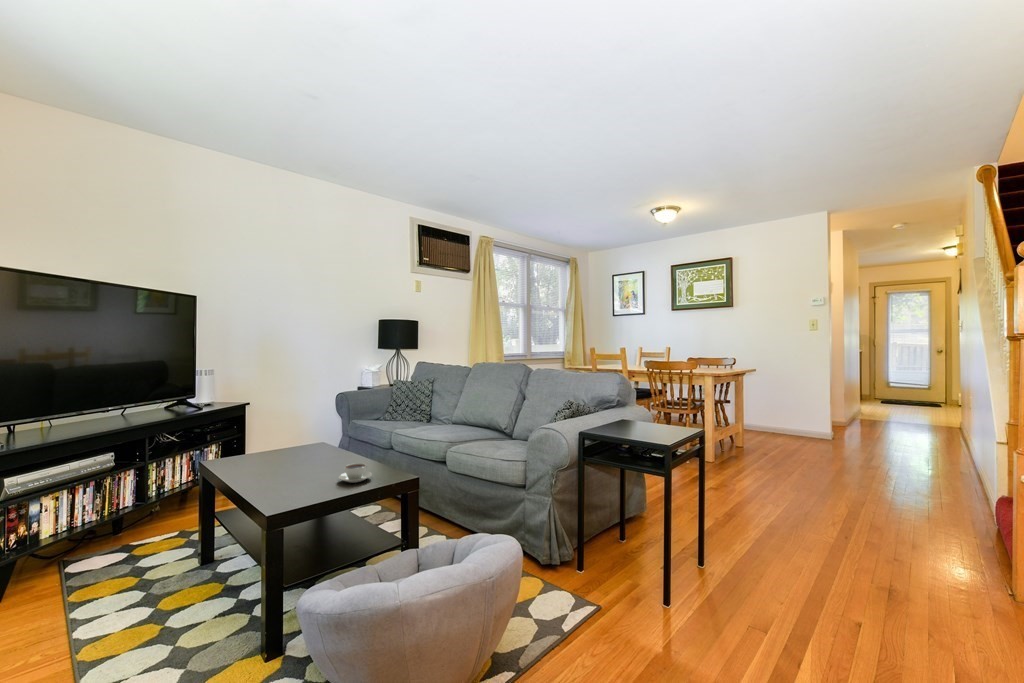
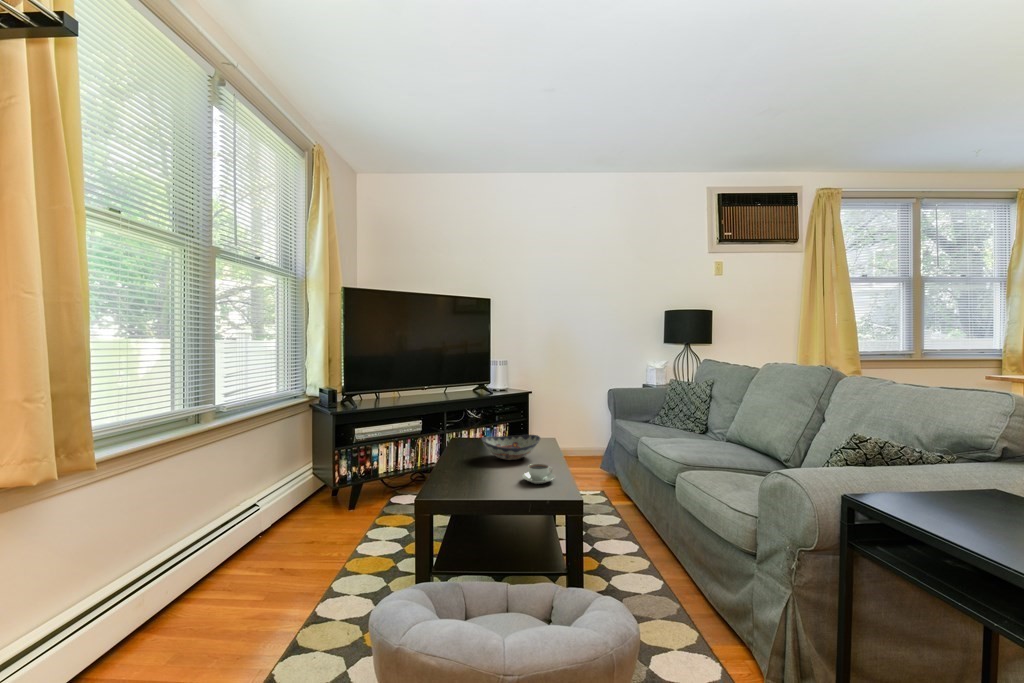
decorative bowl: none [262,442,328,471] -> present [481,435,540,460]

